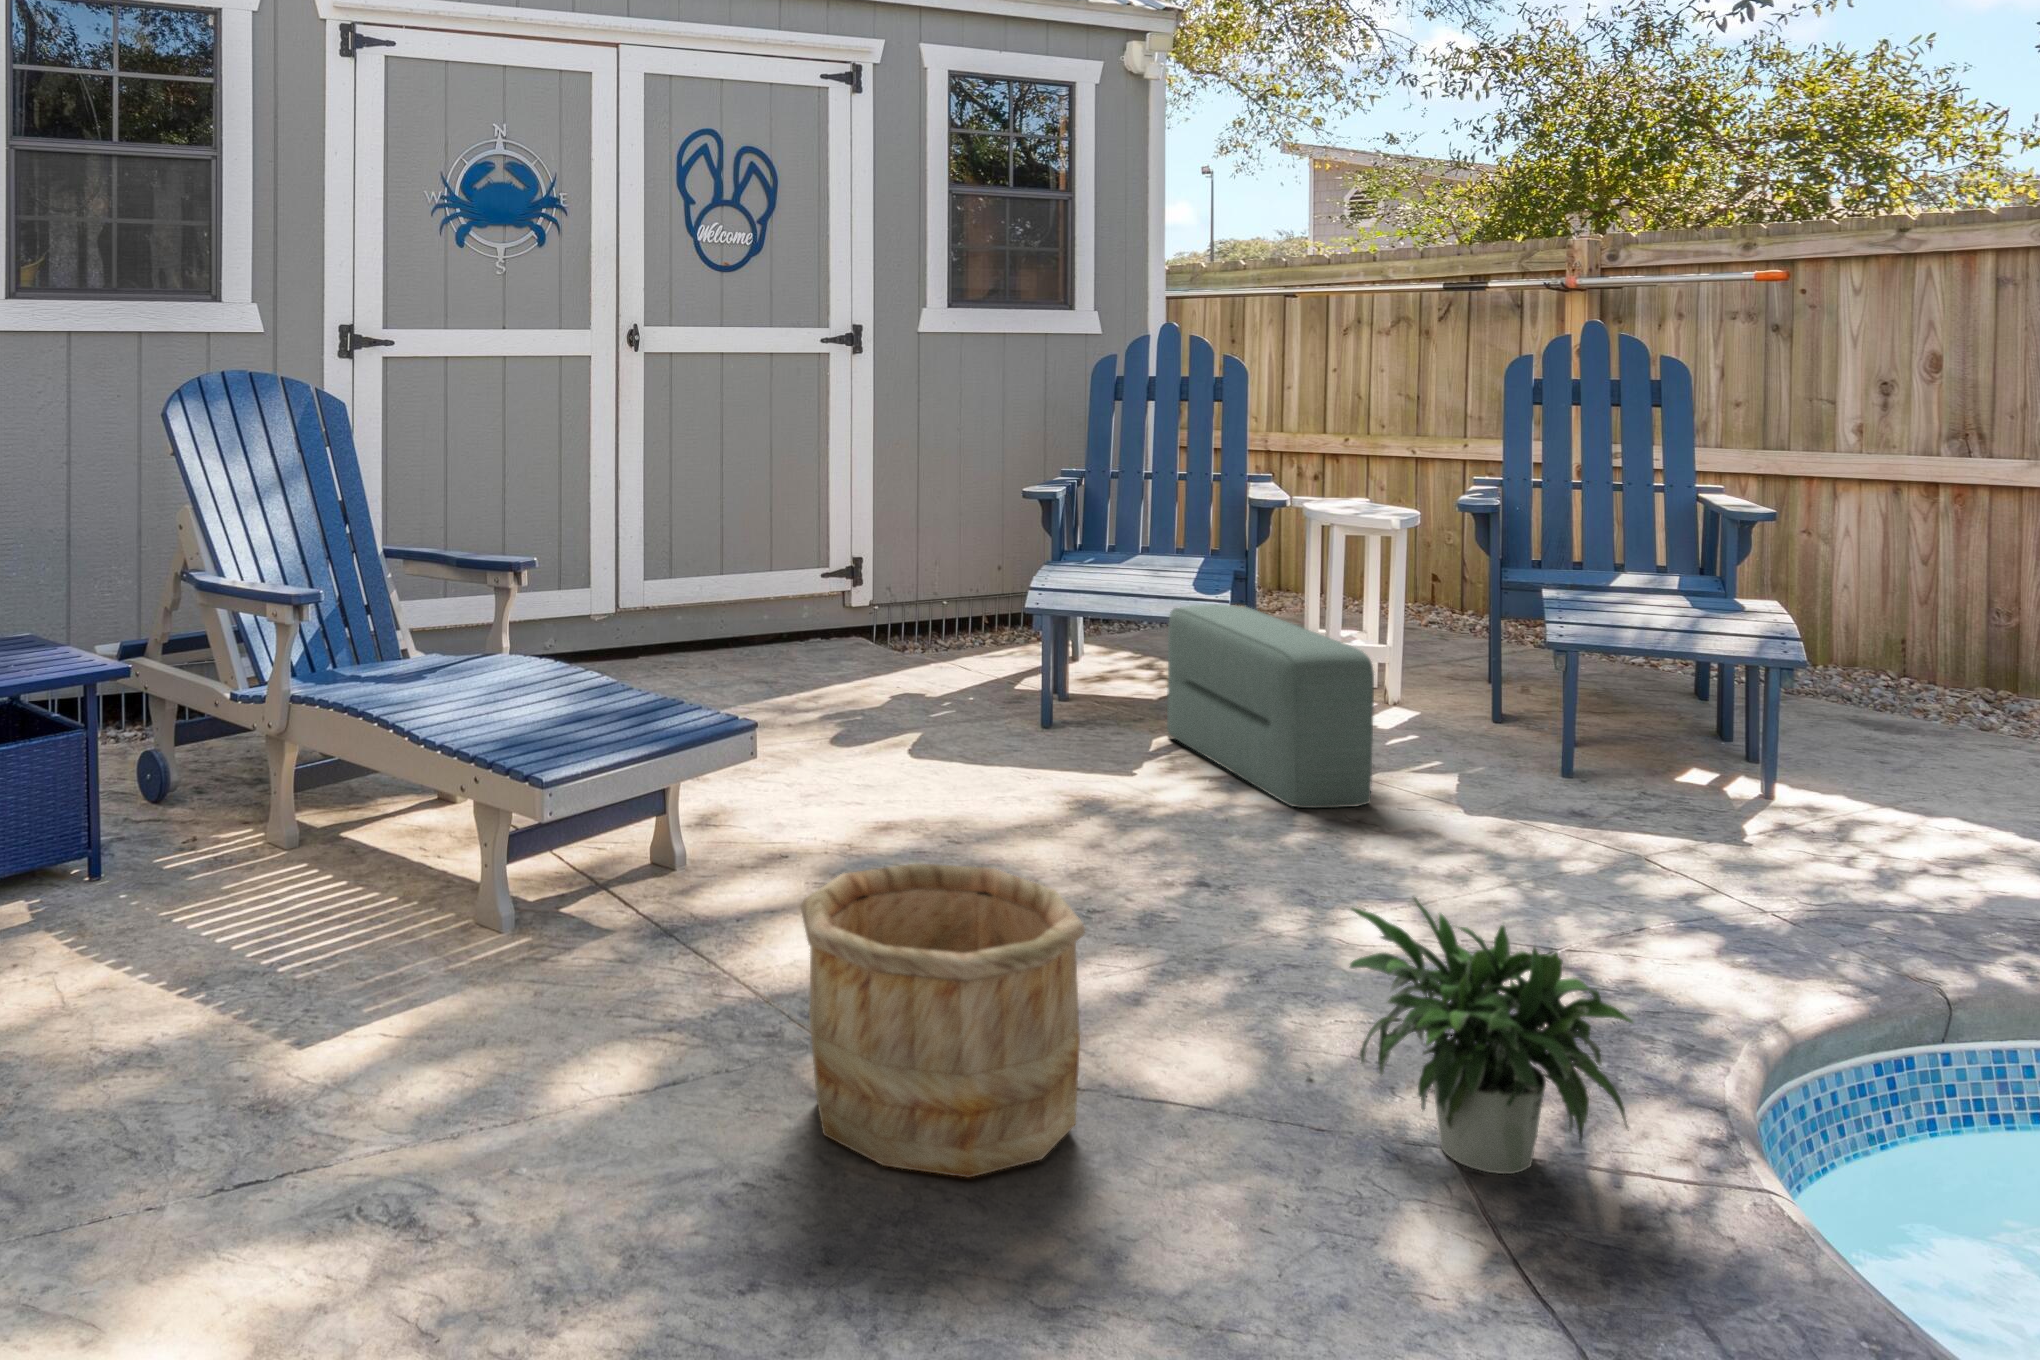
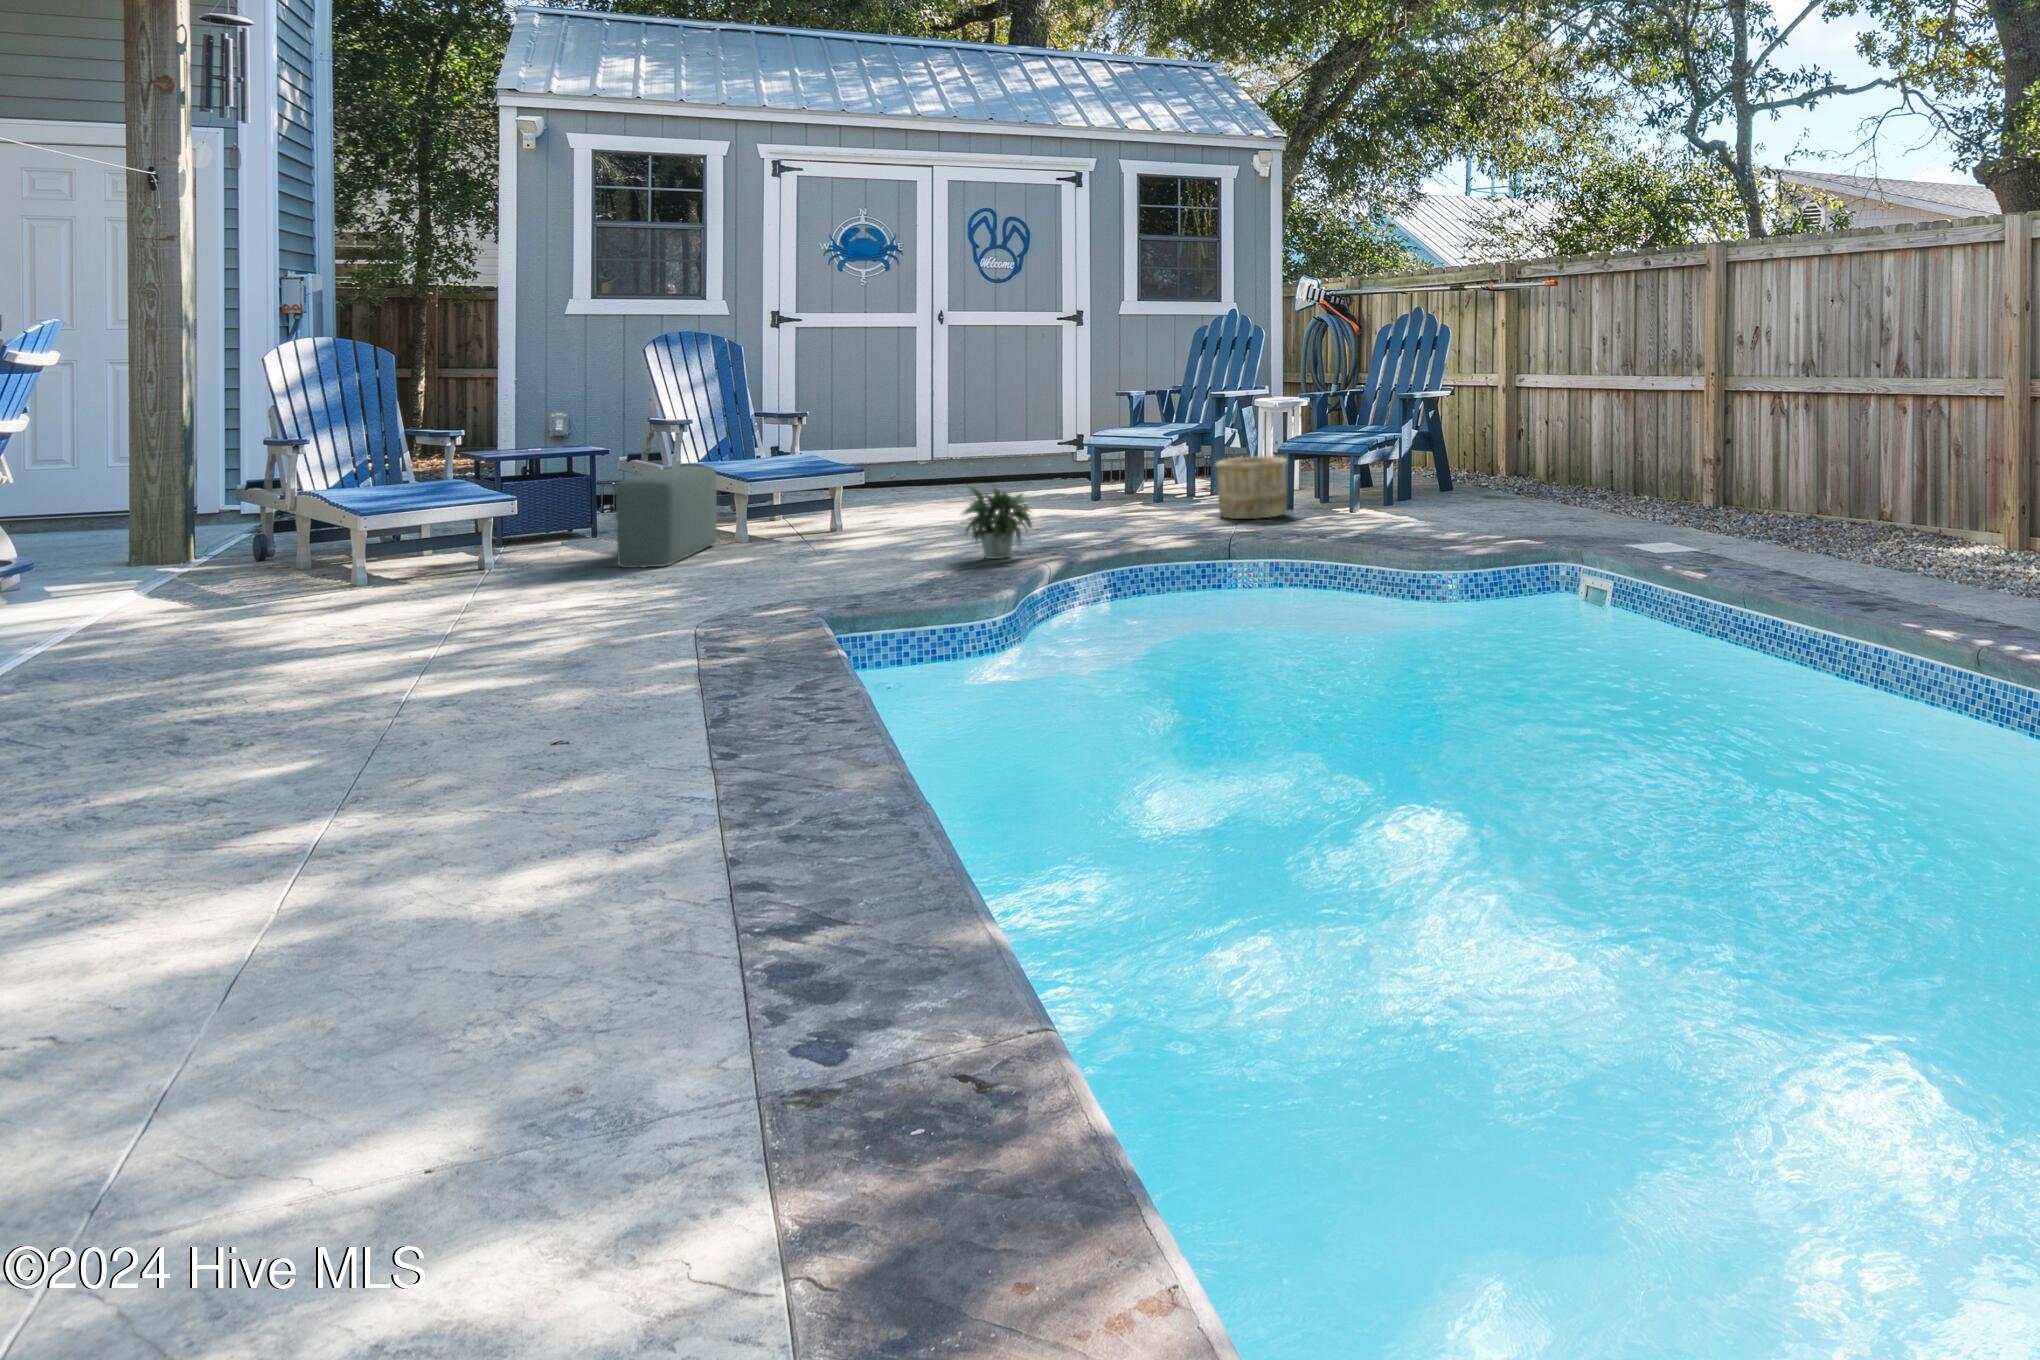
pouf: present [1167,604,1374,808] -> present [616,466,717,568]
wooden bucket: present [801,863,1085,1177] -> present [1216,456,1287,519]

